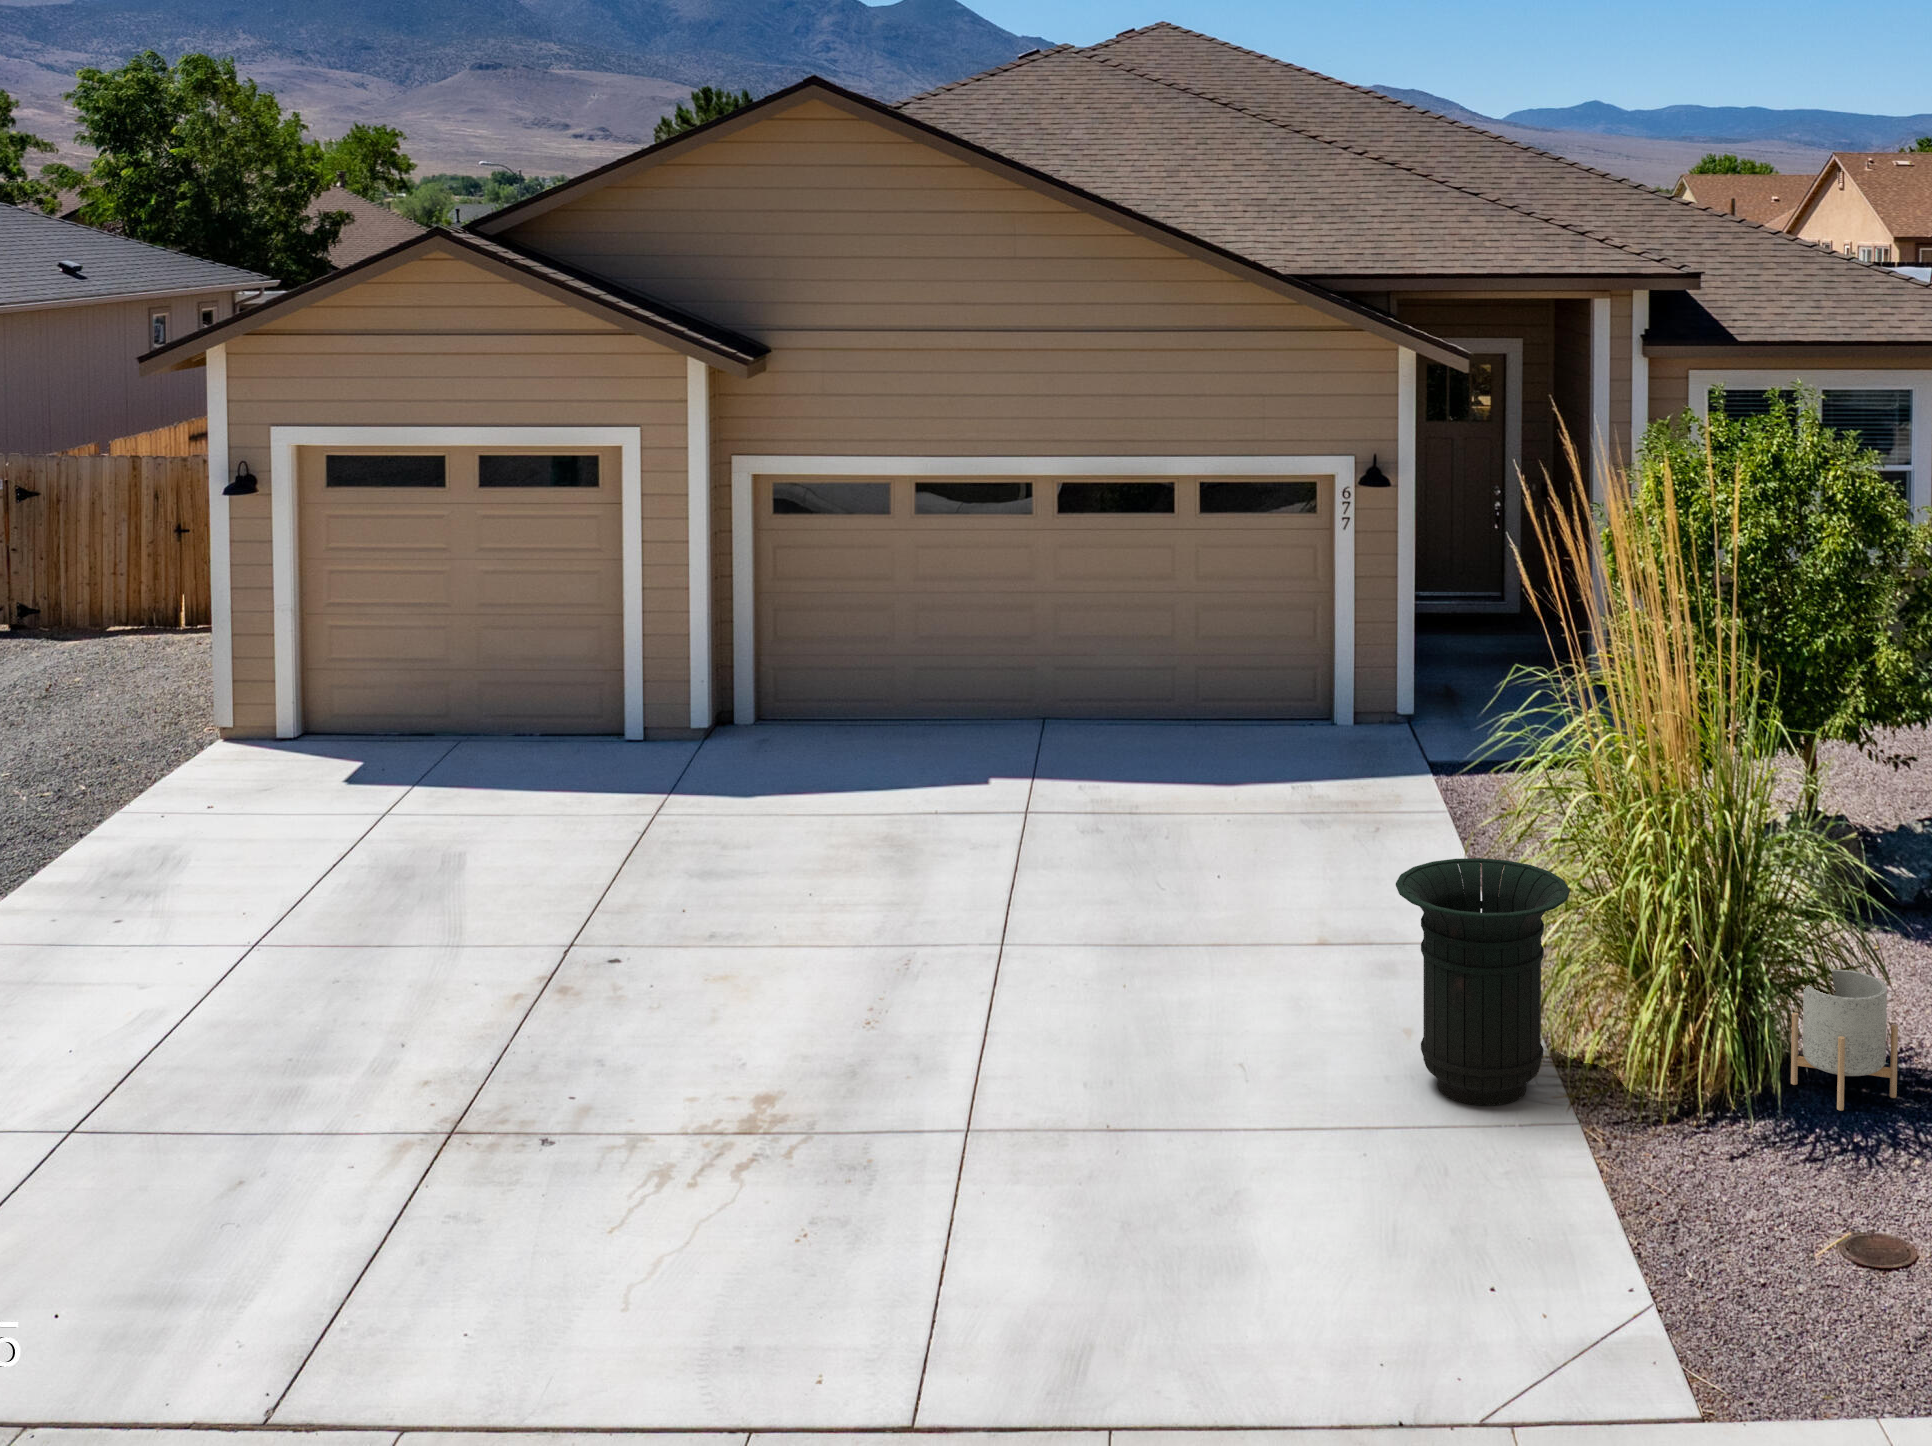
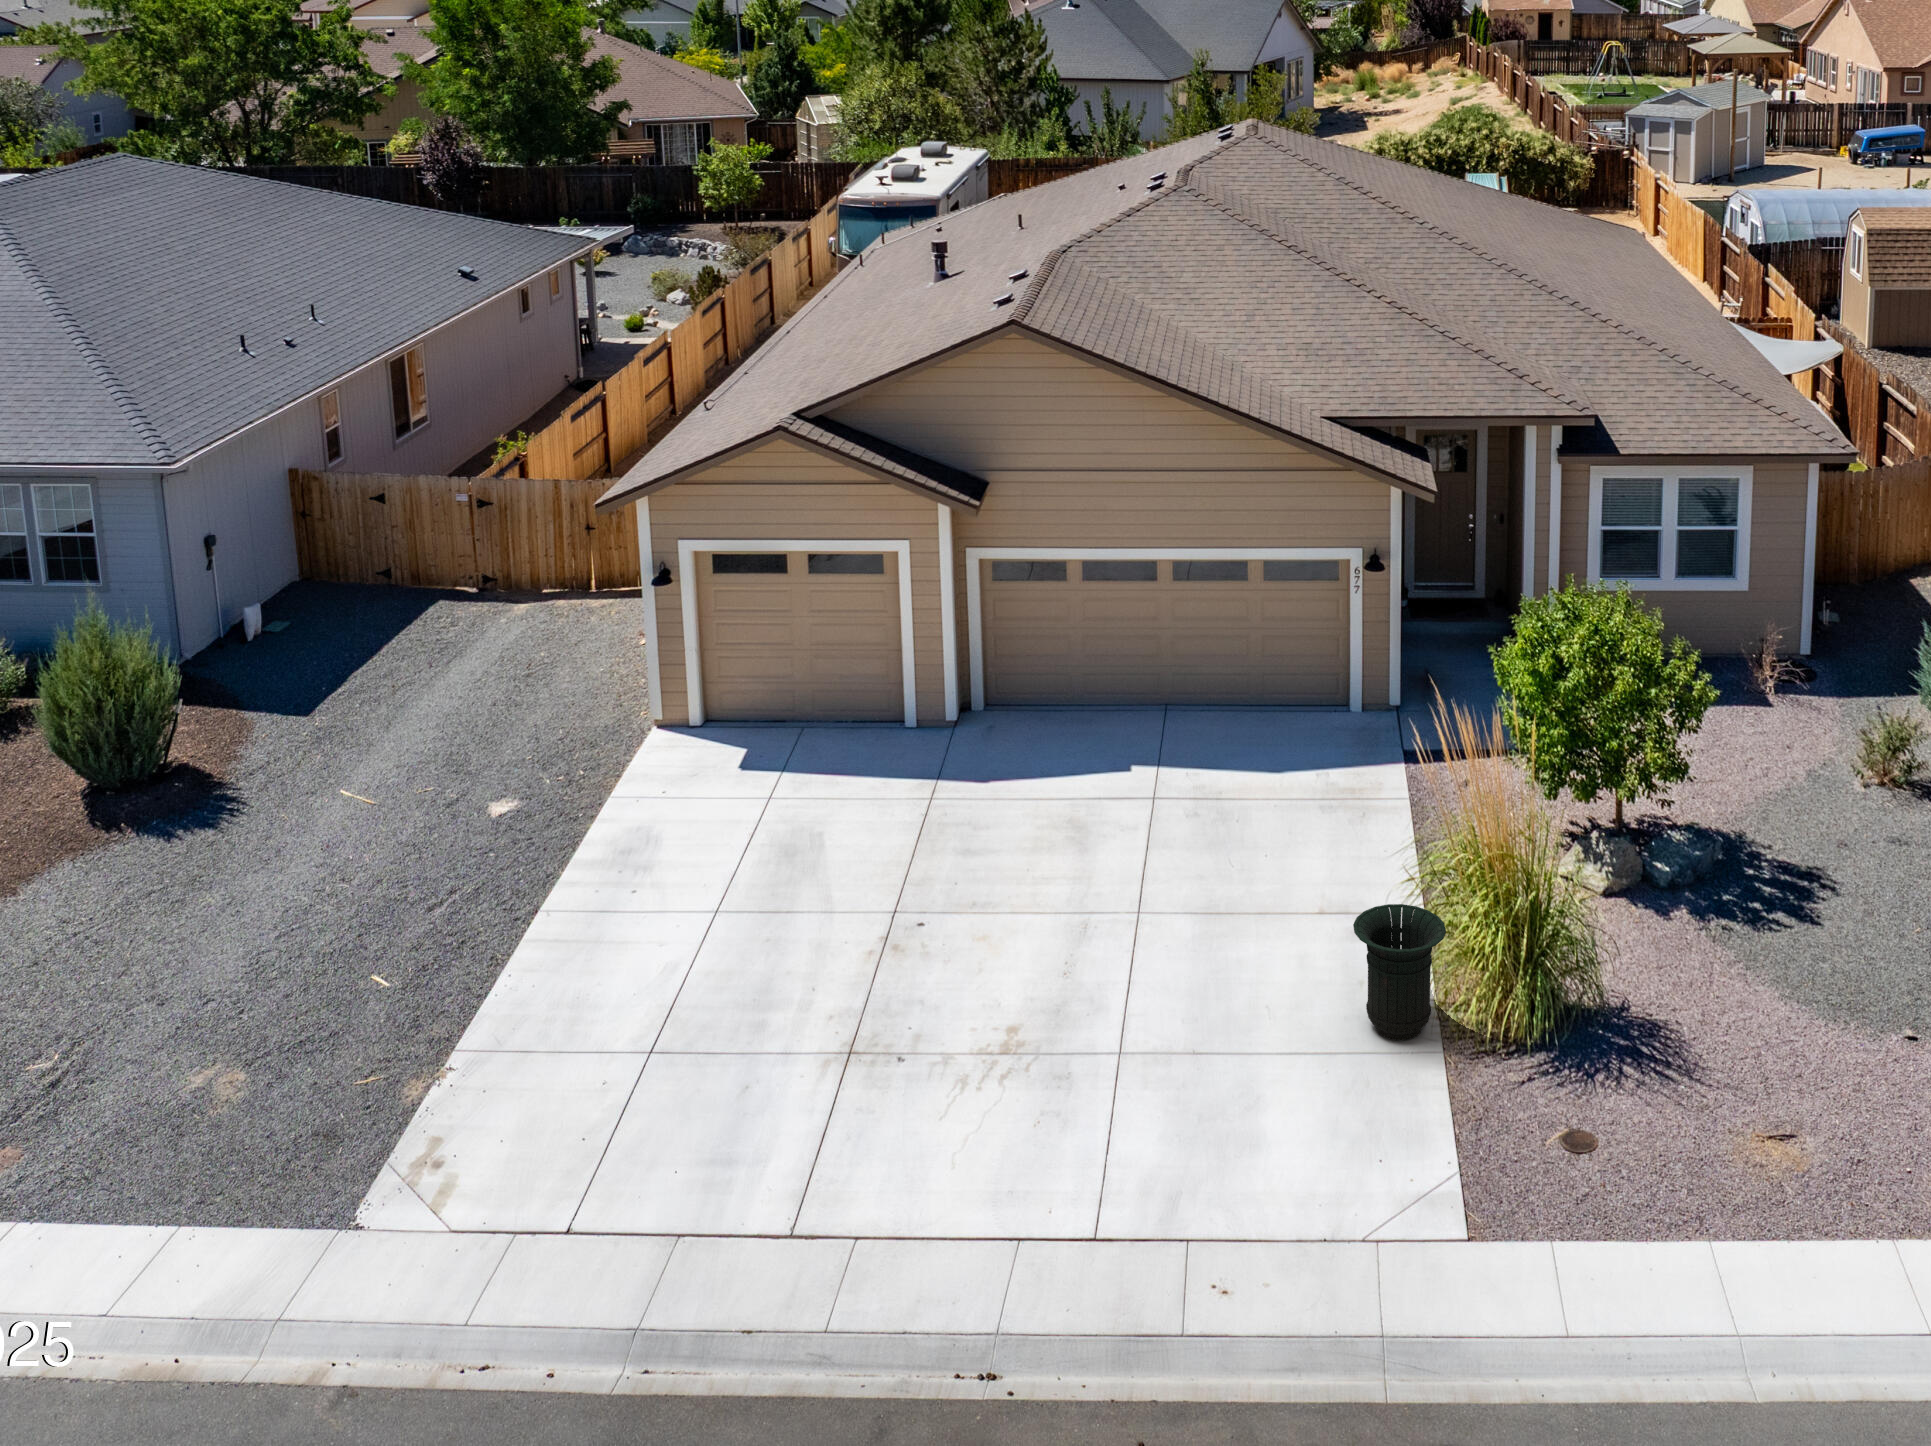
planter: present [1791,969,1898,1111] -> none [1564,969,1620,1047]

